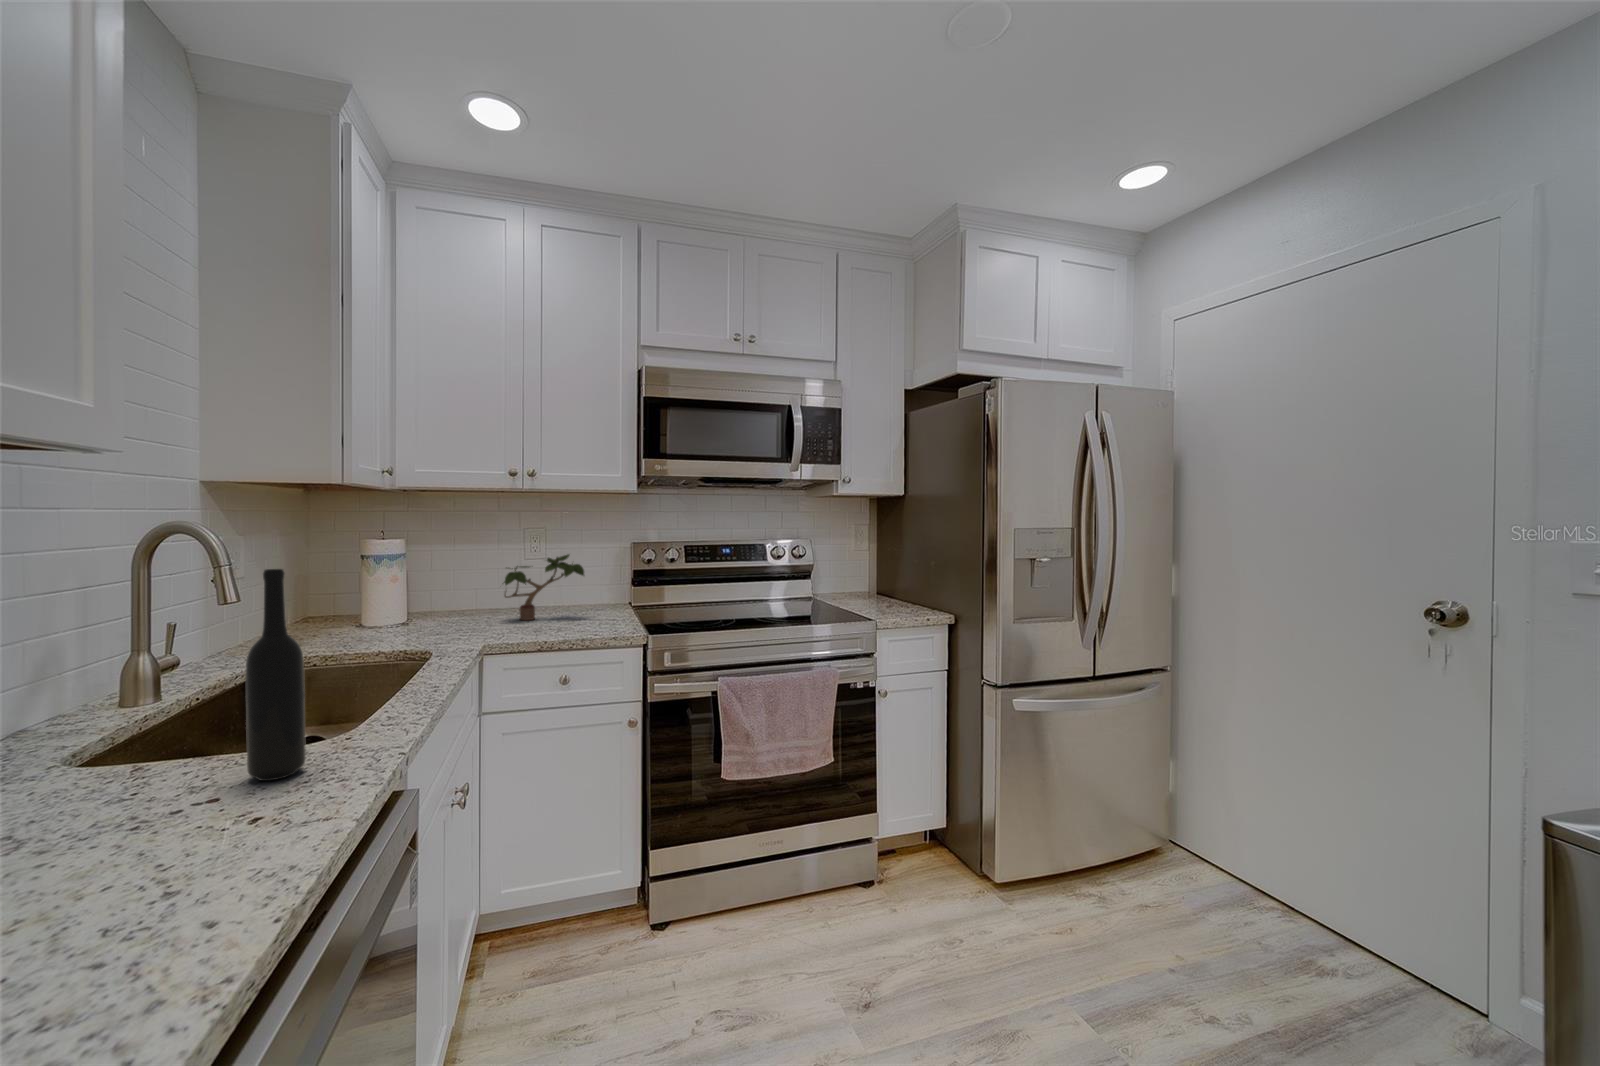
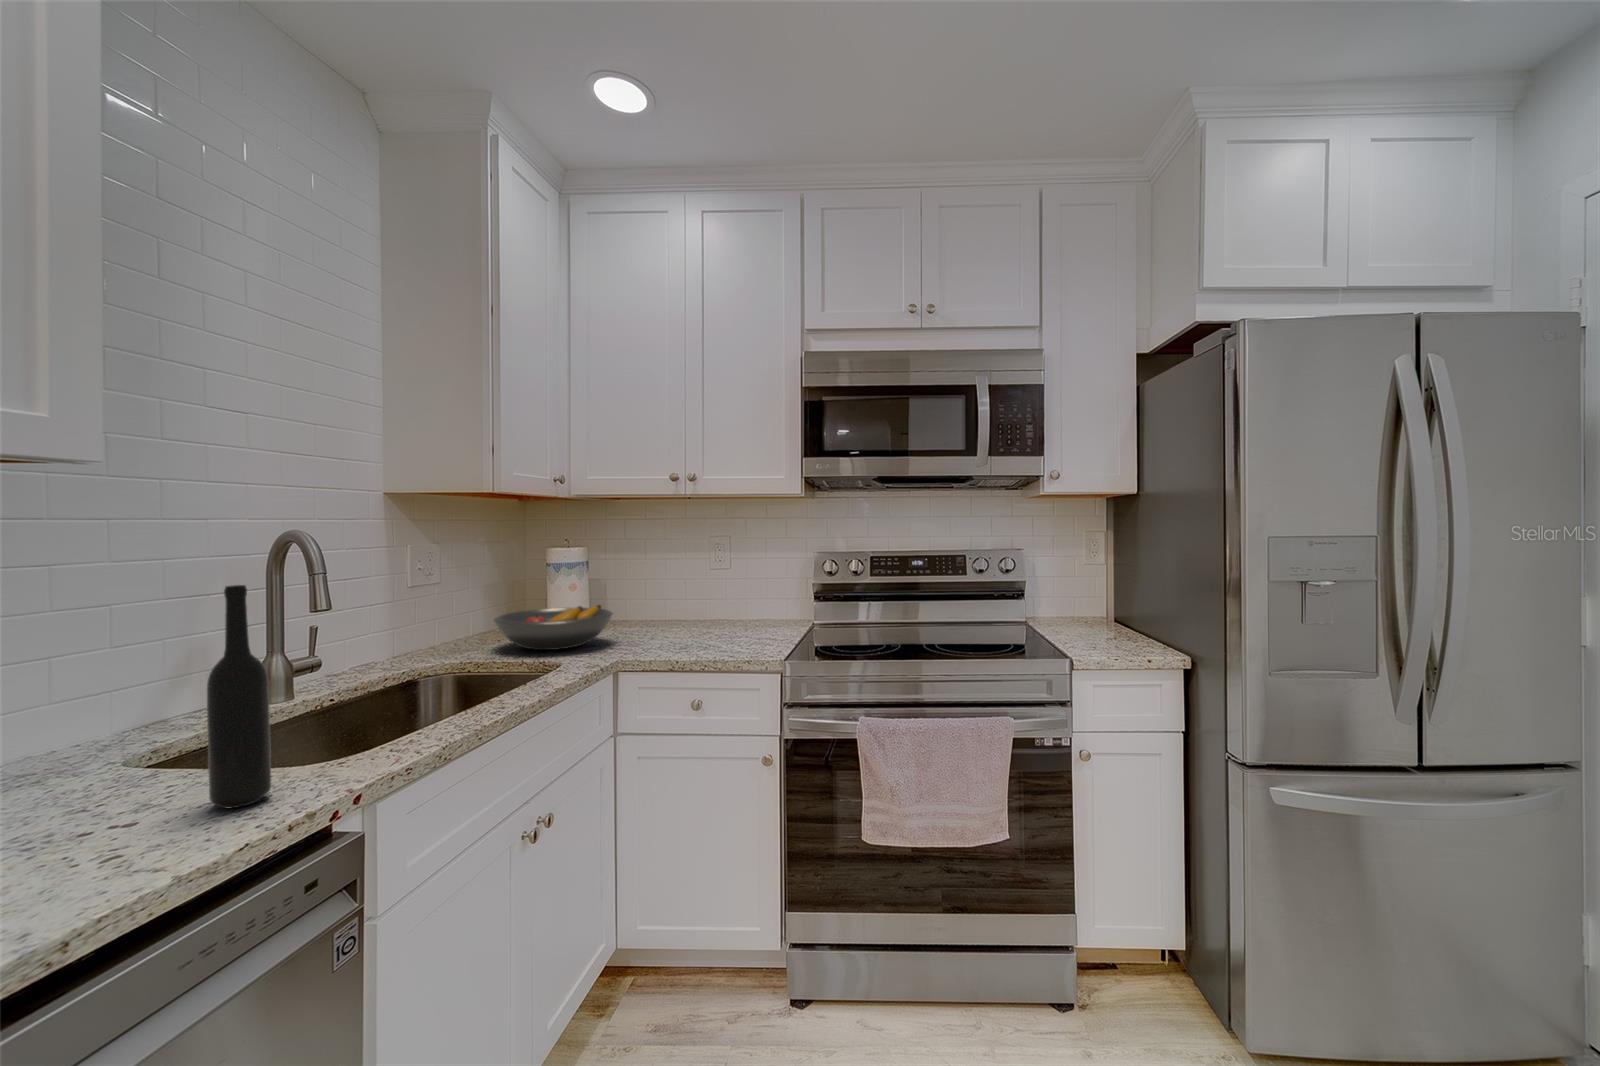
potted plant: present [504,554,584,620] -> none [653,561,756,634]
fruit bowl: none [326,594,460,641] -> present [494,605,613,650]

